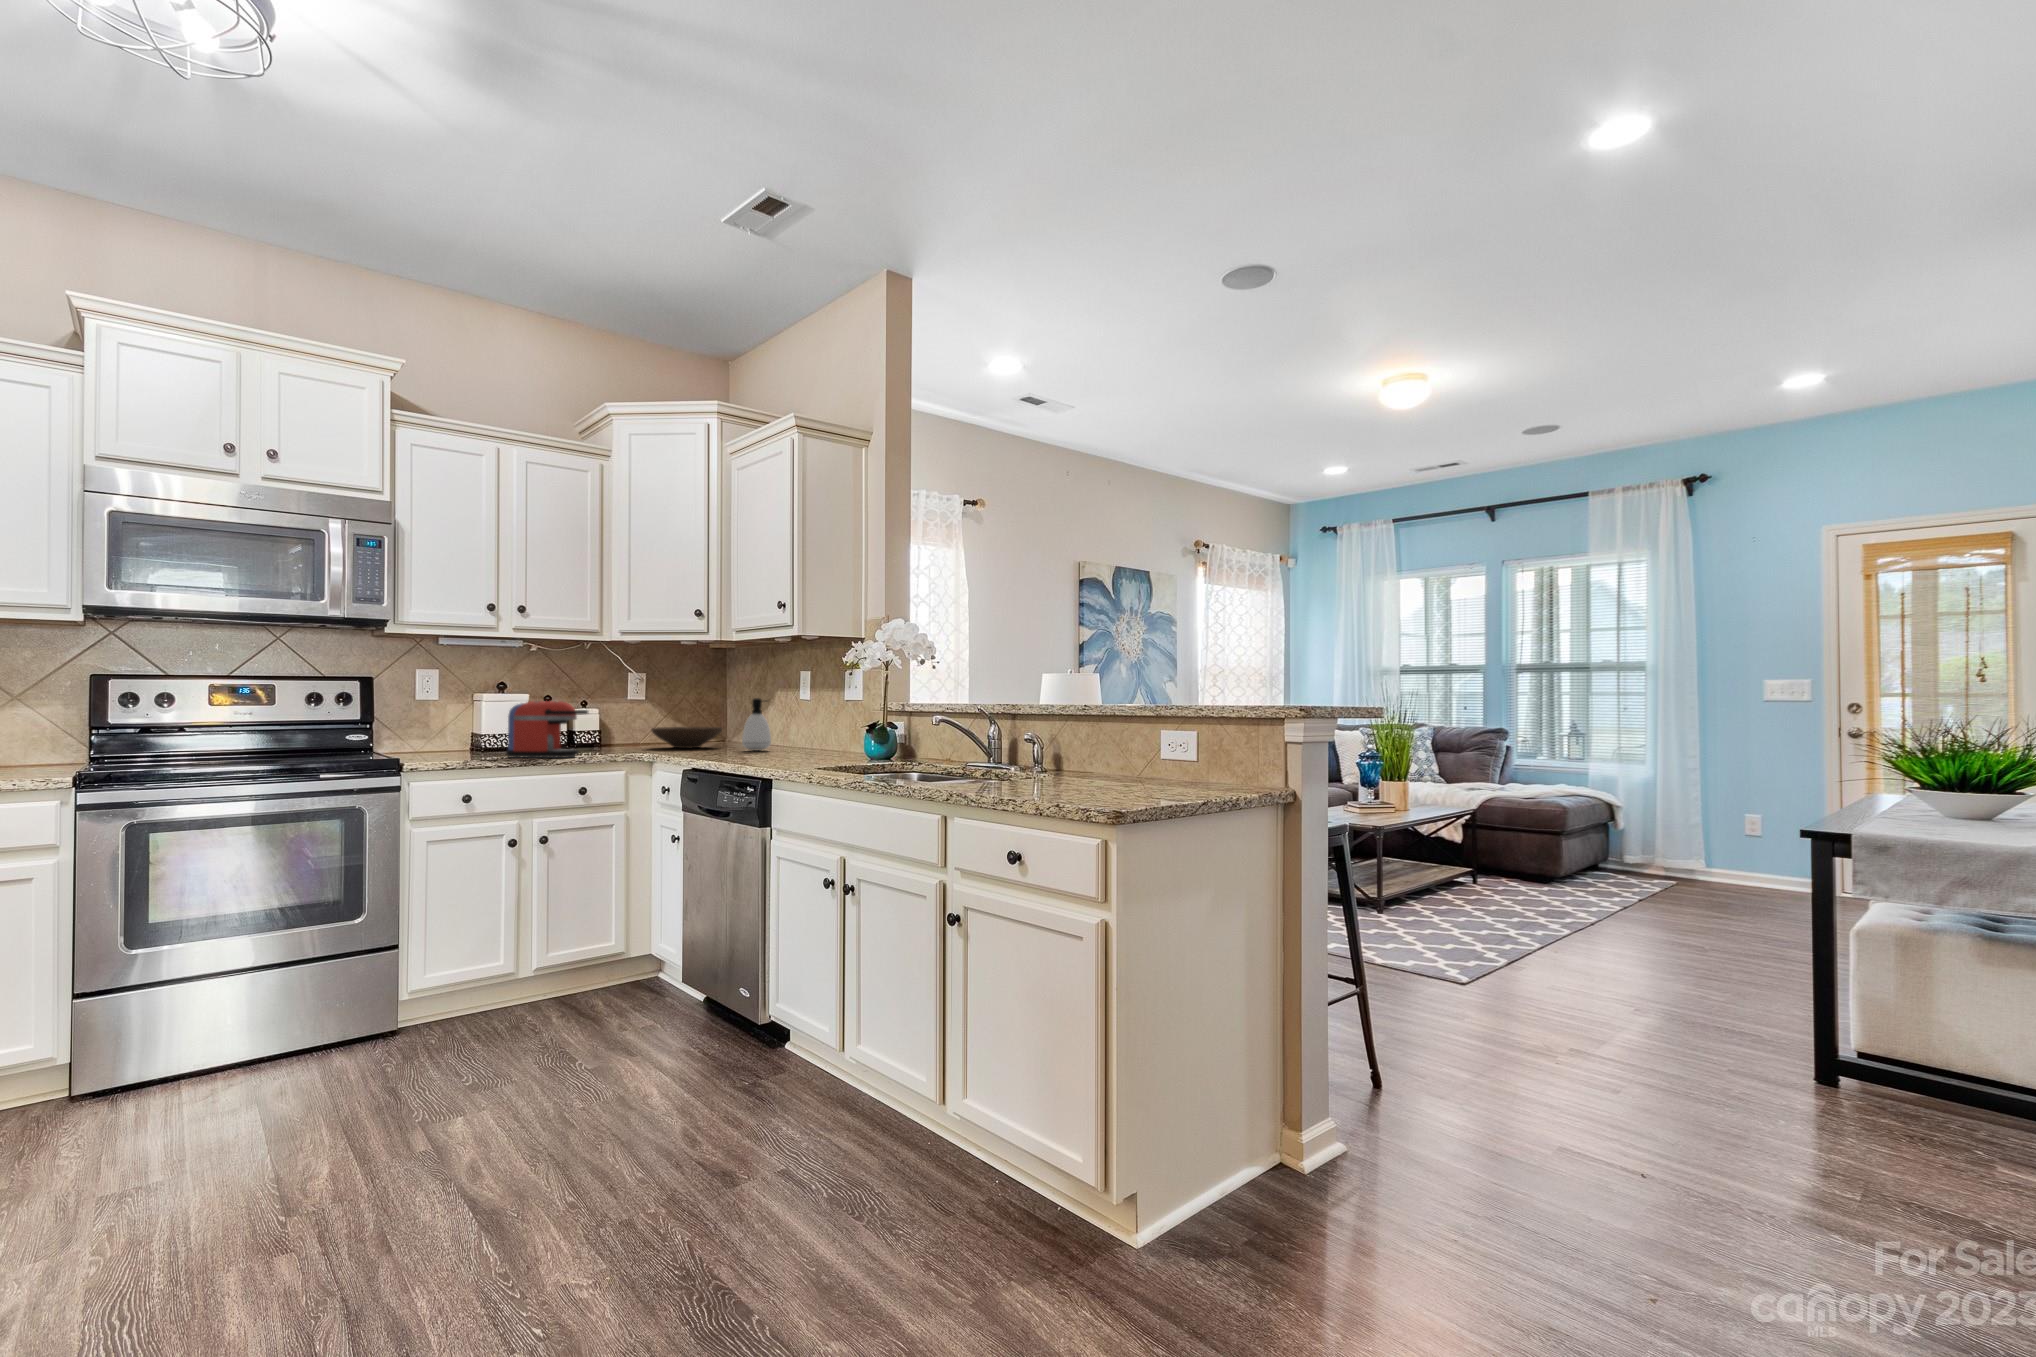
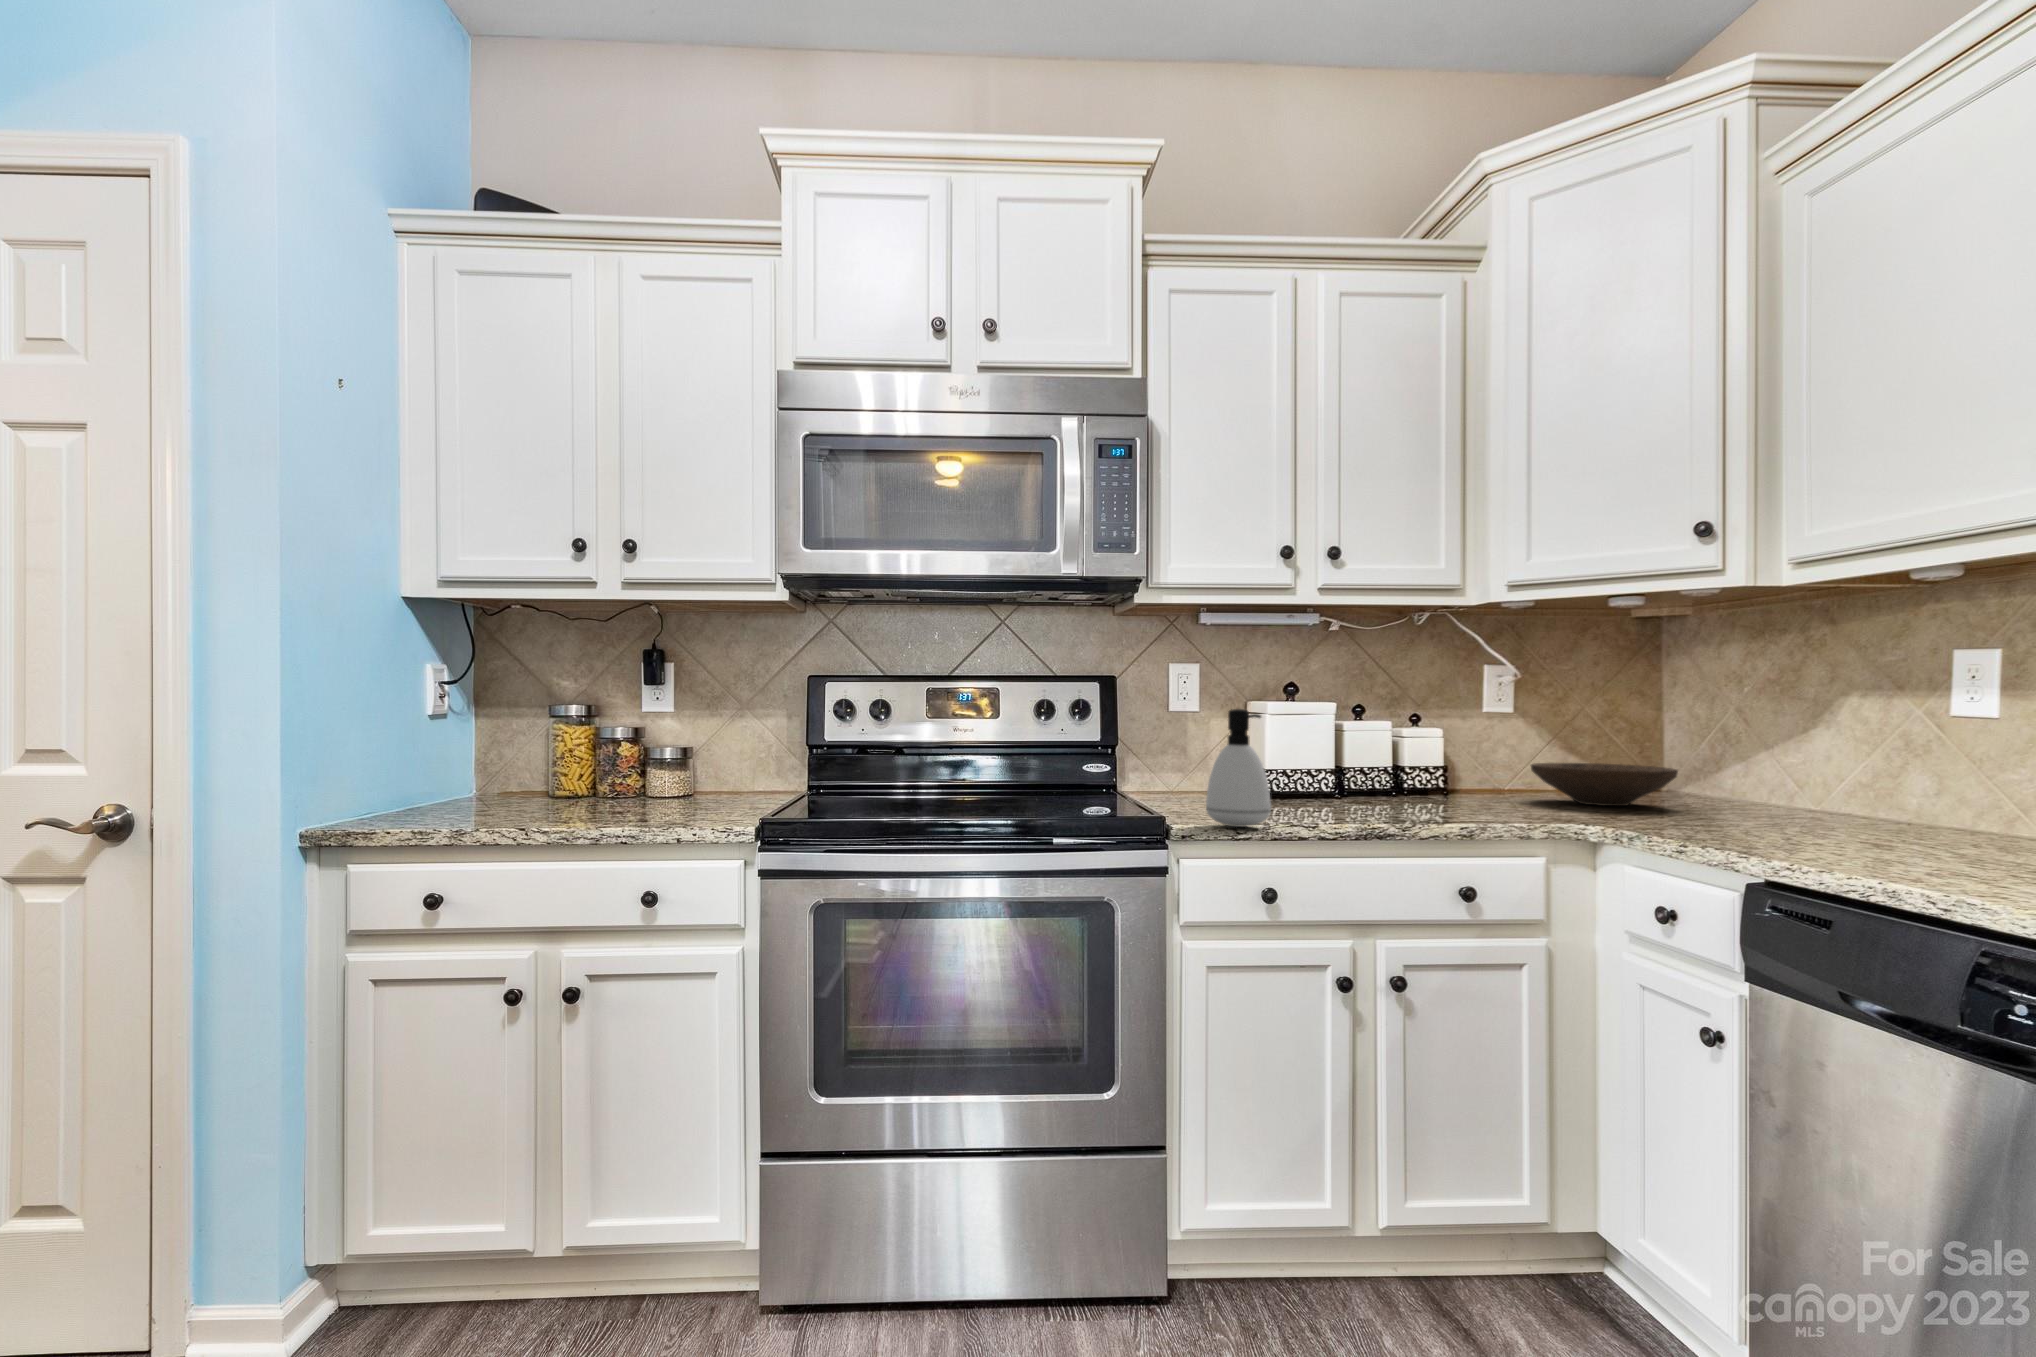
soap dispenser: present [742,698,771,751] -> present [1206,709,1271,827]
coffee maker: present [506,701,588,758] -> none [1314,715,1463,822]

